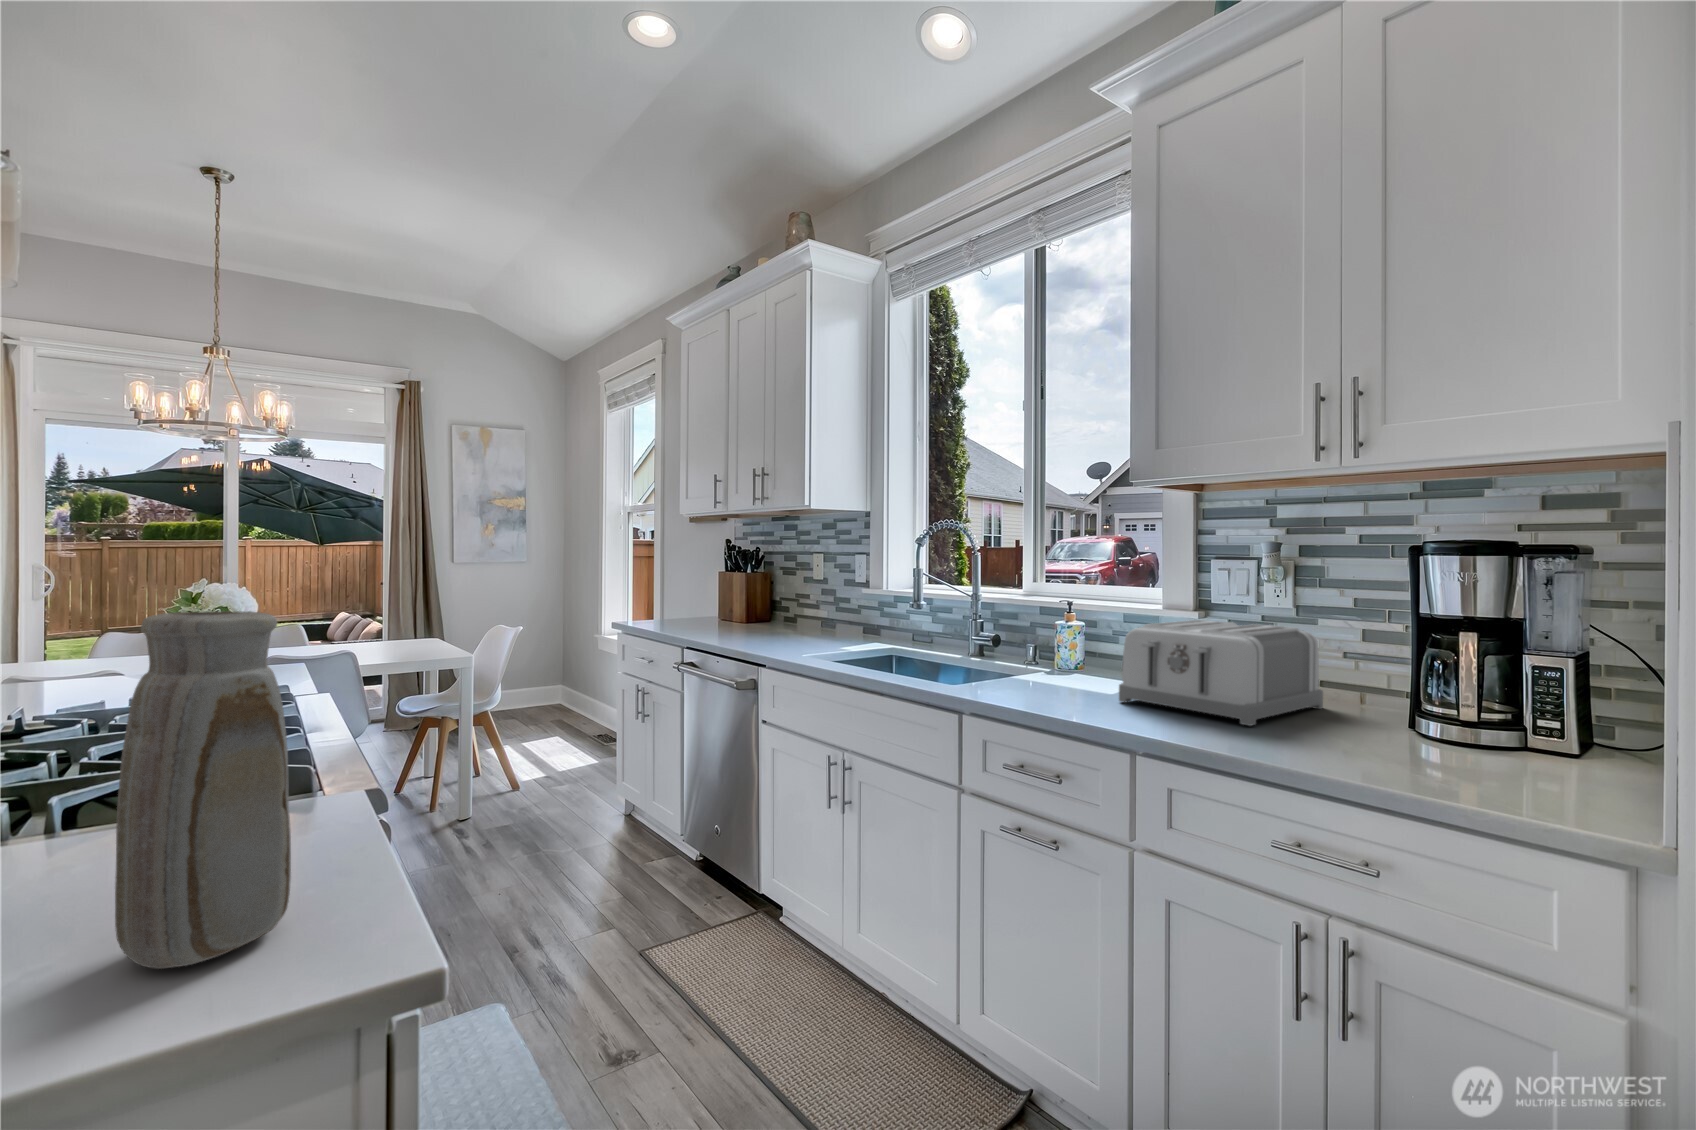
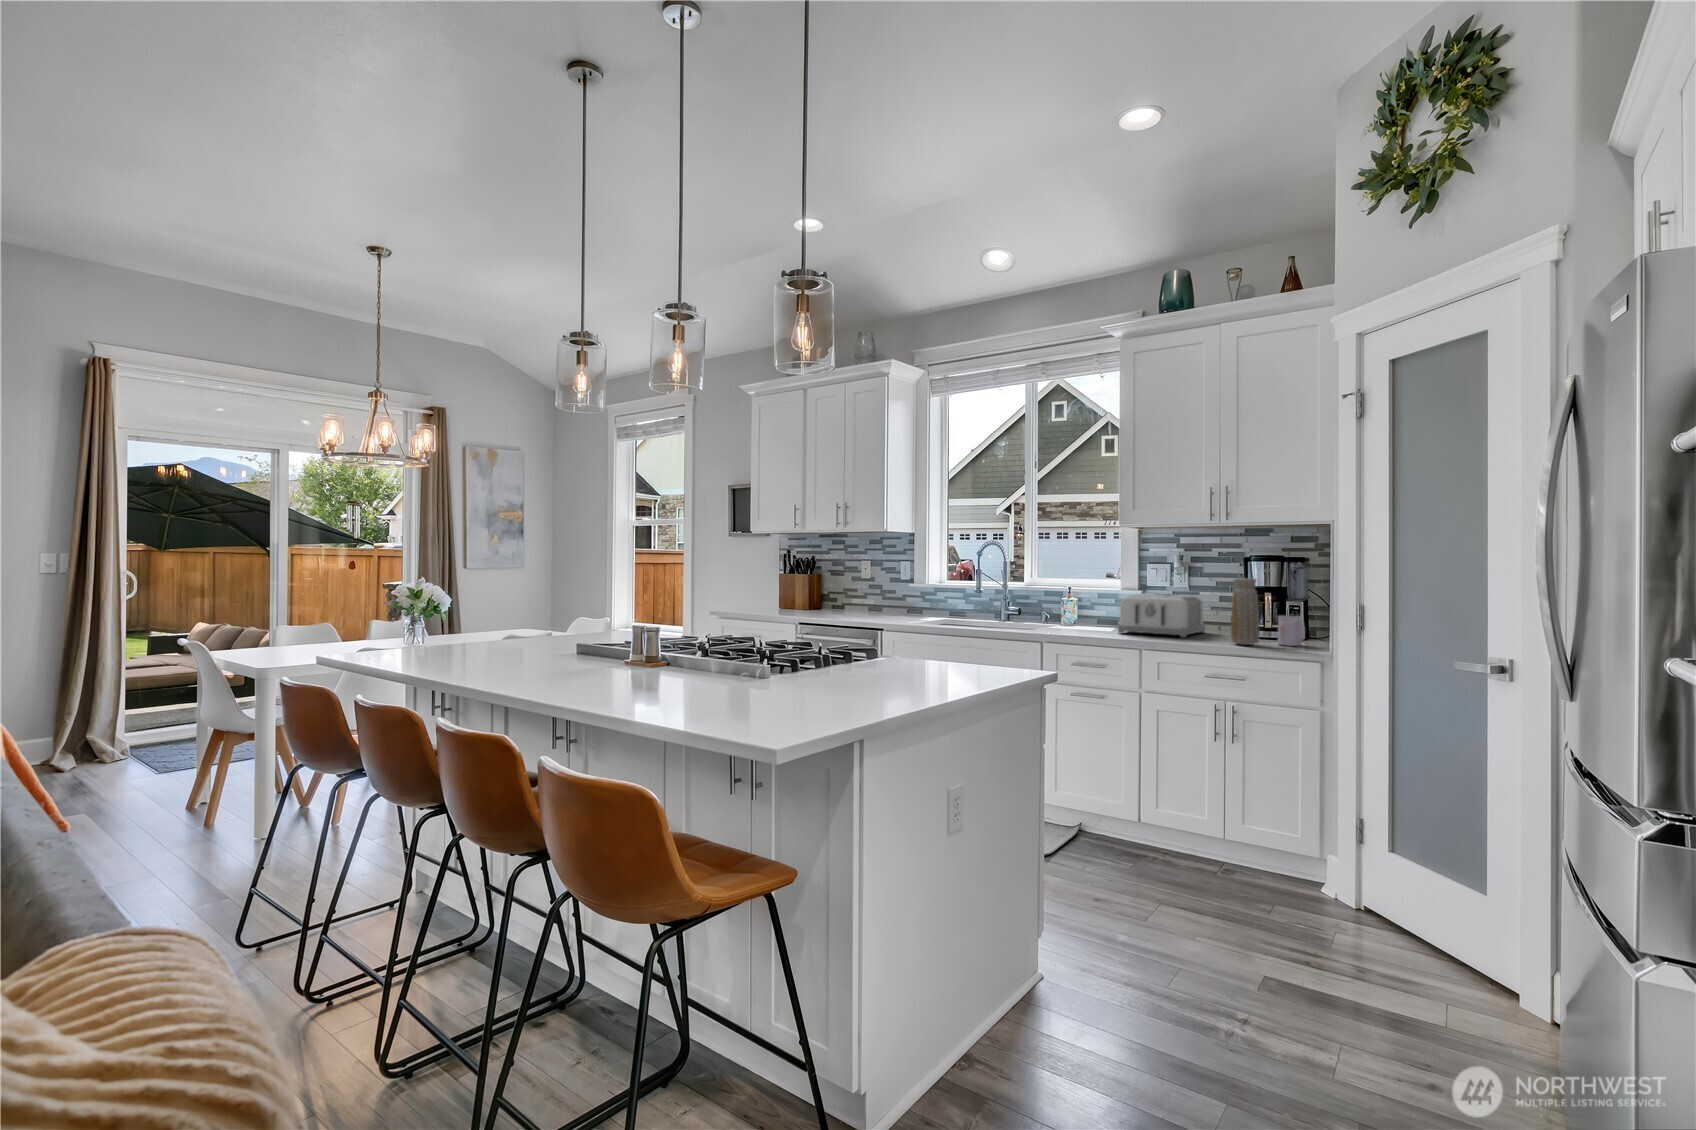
vase: present [115,611,291,969] -> present [1231,578,1259,645]
mug: none [1488,695,1573,782] -> present [1278,616,1305,646]

